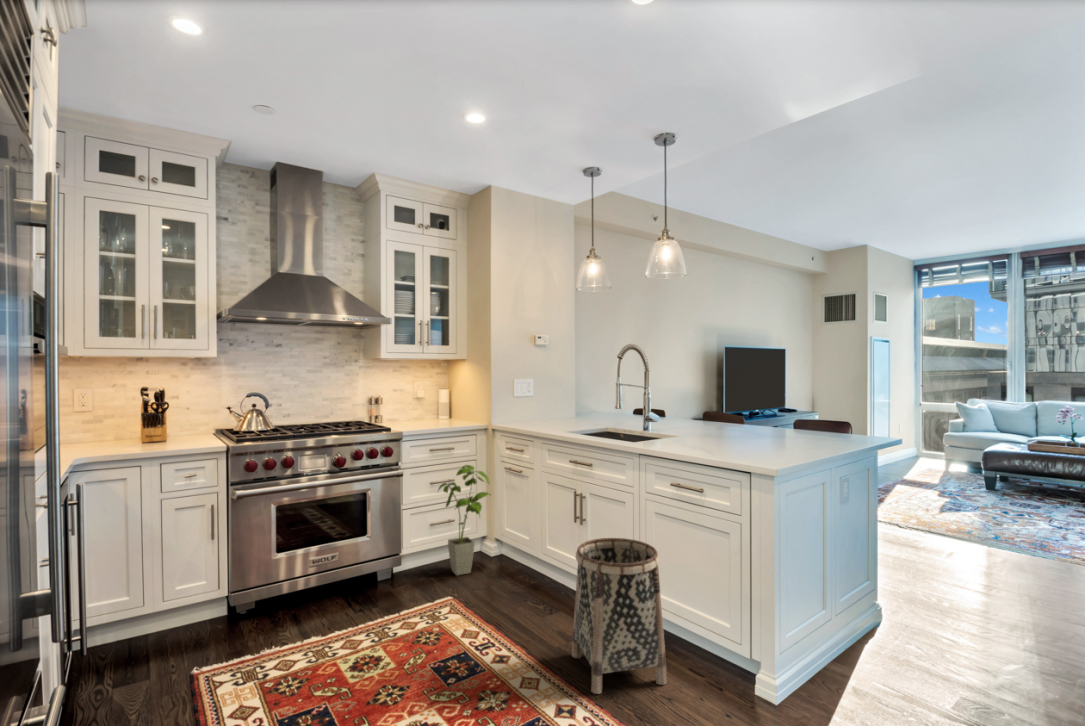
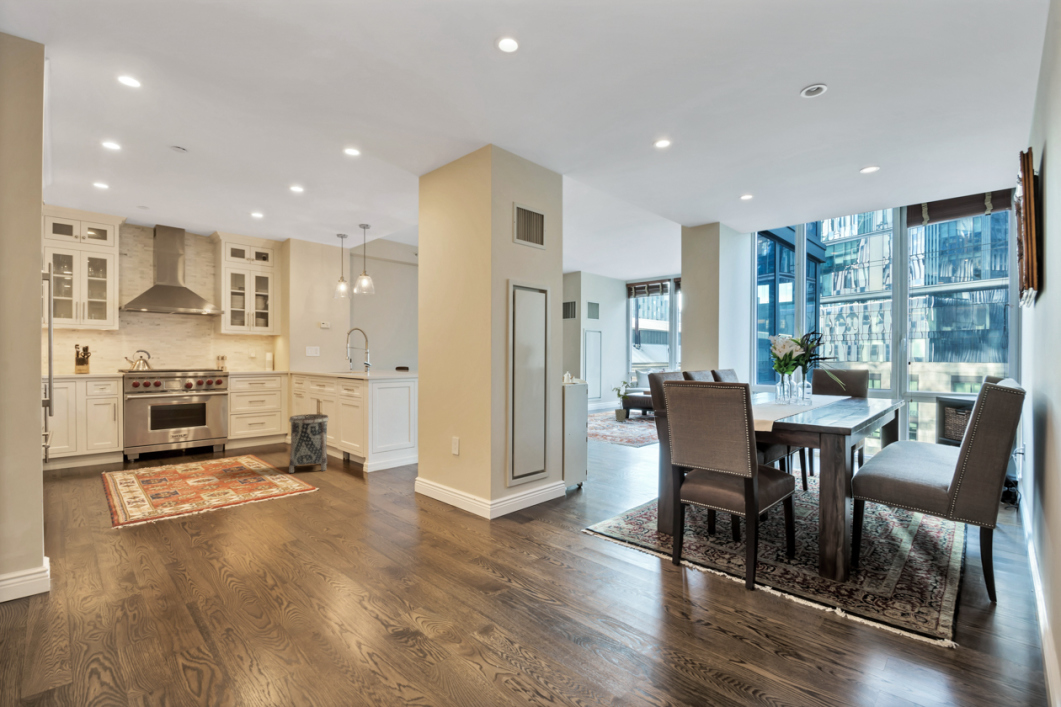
house plant: present [438,465,490,575] -> present [613,381,630,422]

